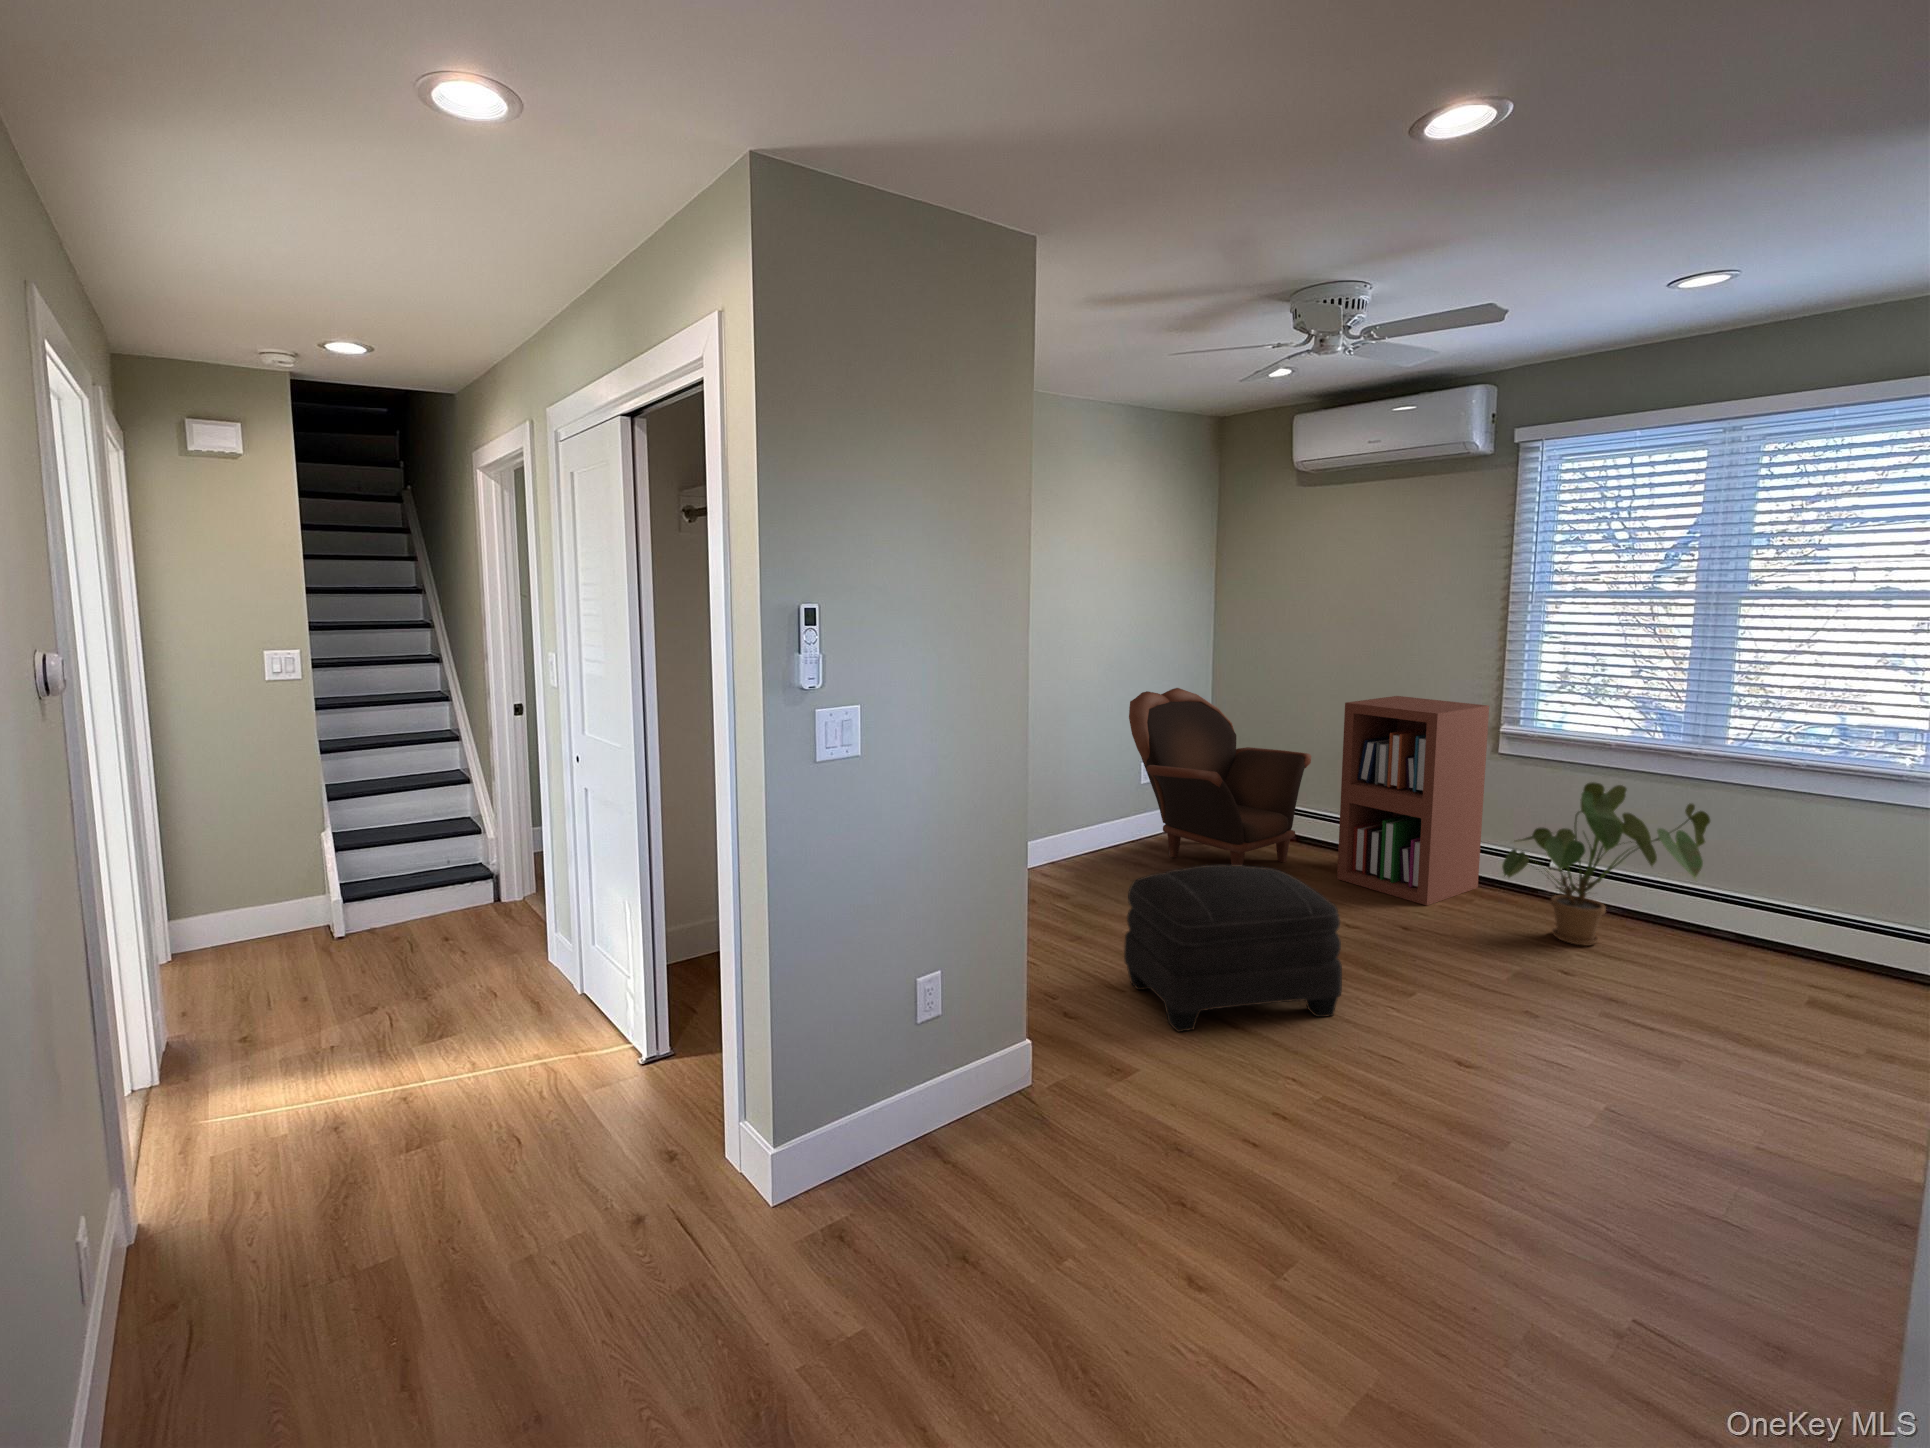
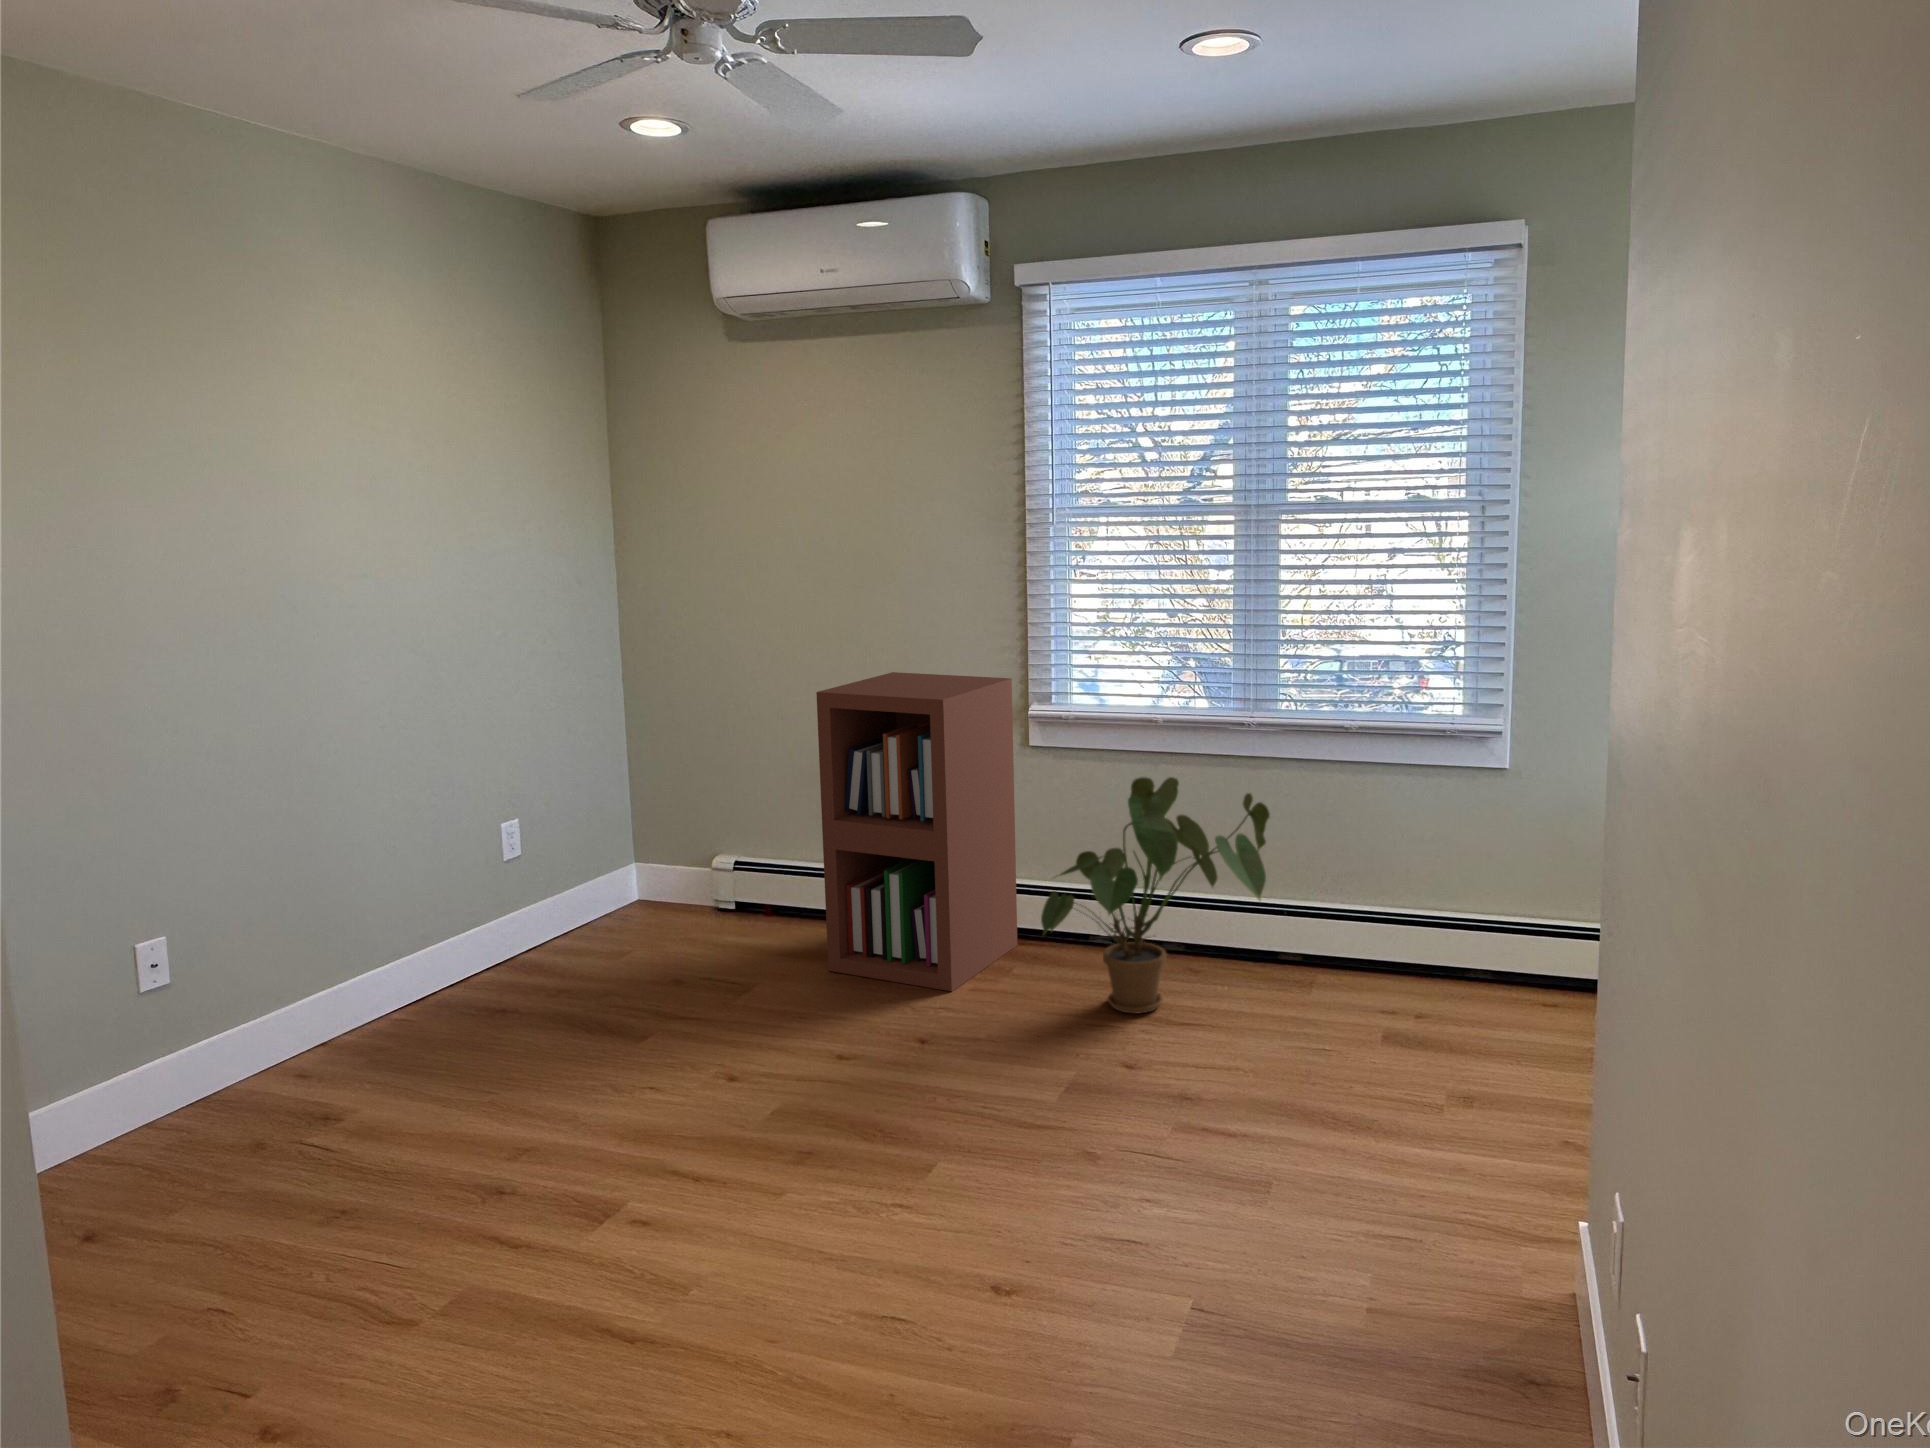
armchair: present [1129,688,1311,865] -> none [465,686,780,1000]
ottoman: present [1124,865,1342,1032] -> none [426,1009,818,1377]

